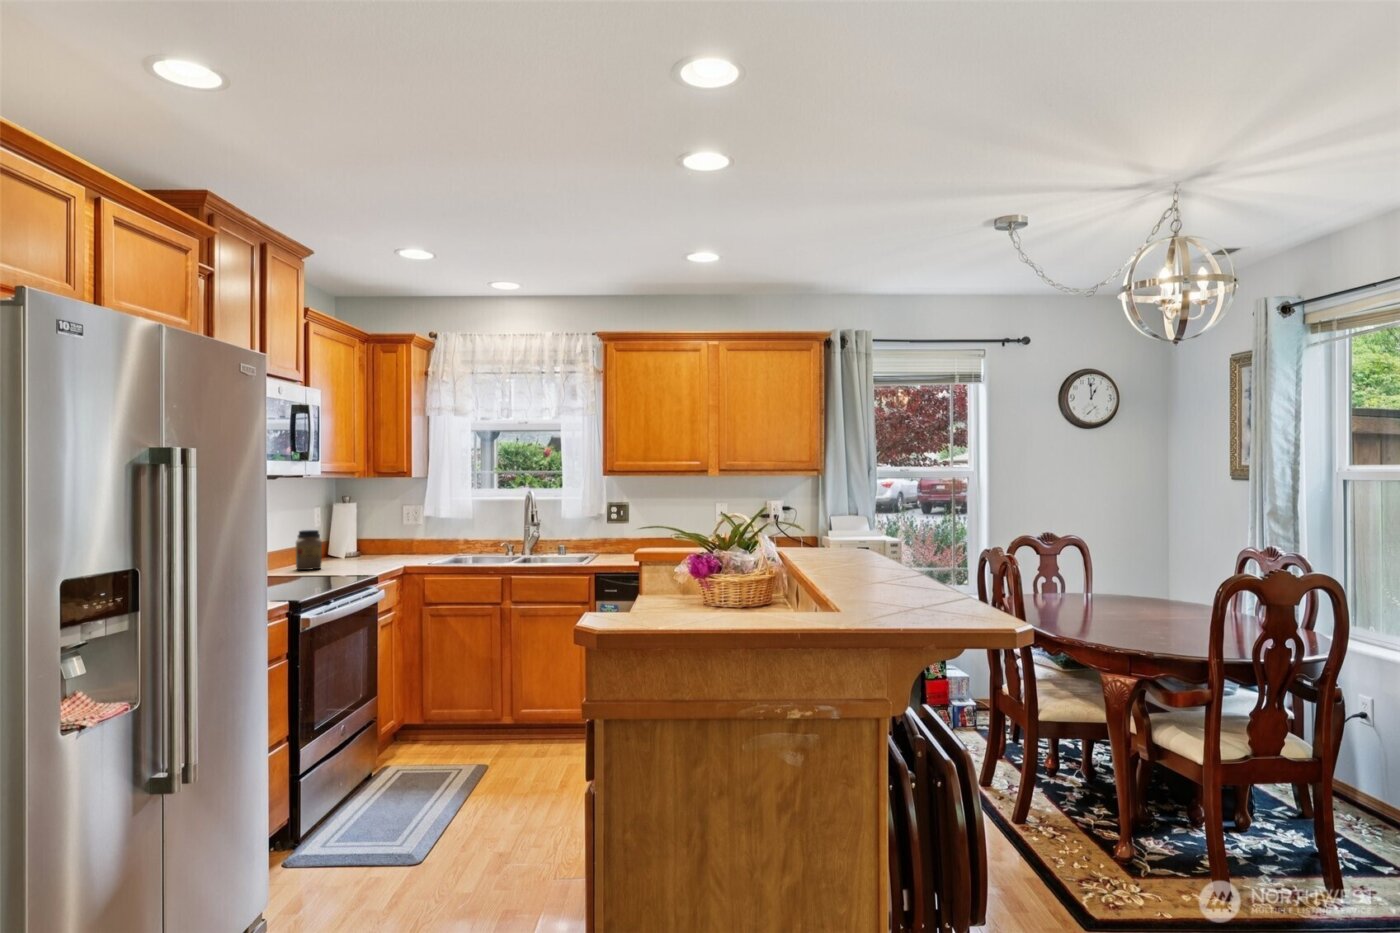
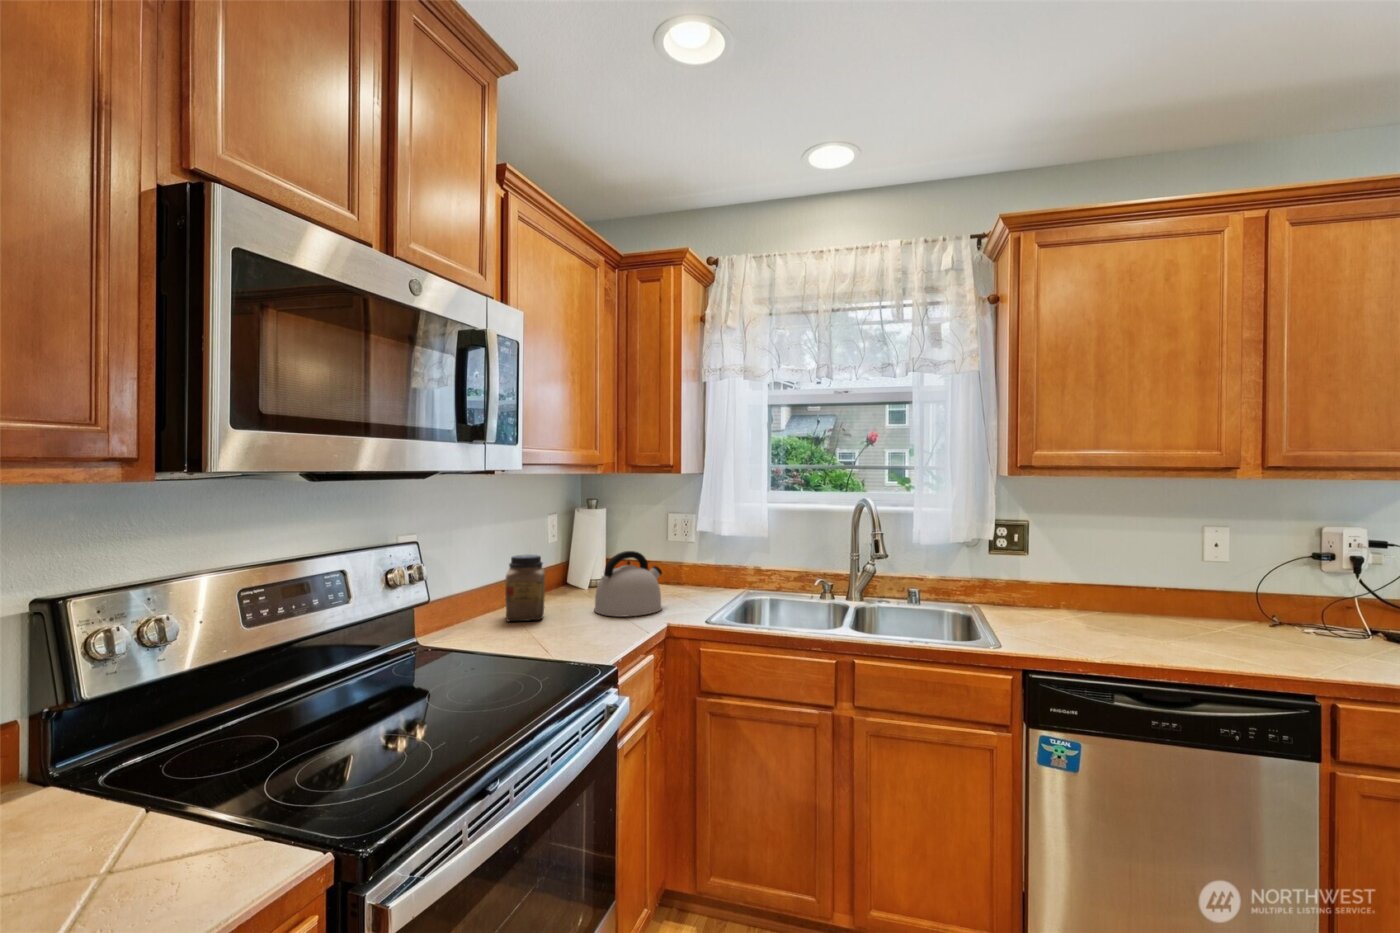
kettle: none [354,527,400,566] -> present [594,551,662,617]

